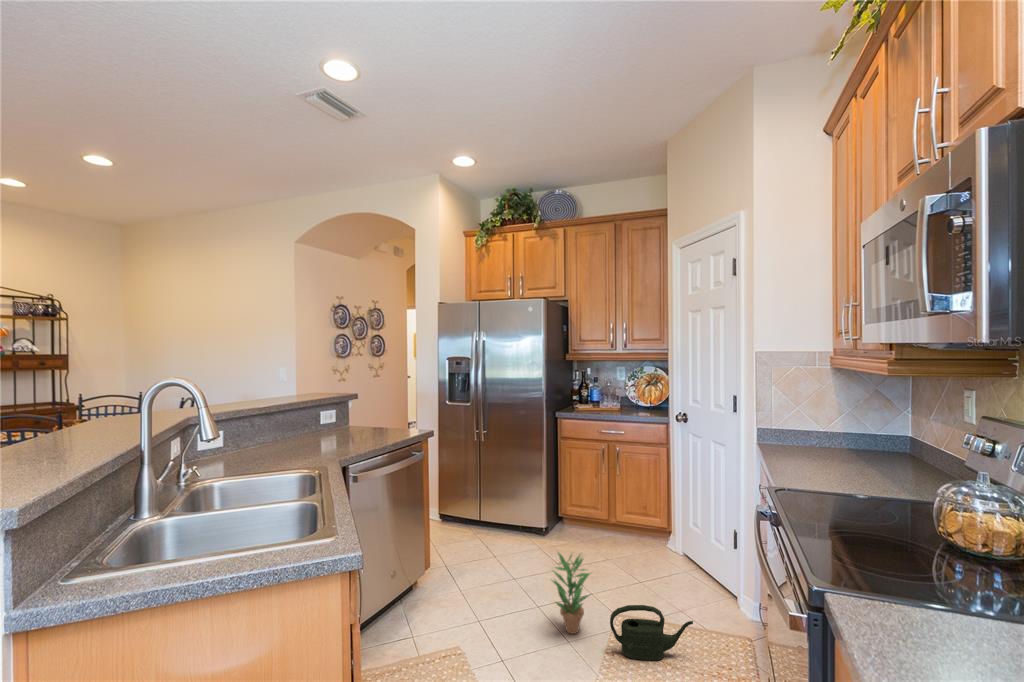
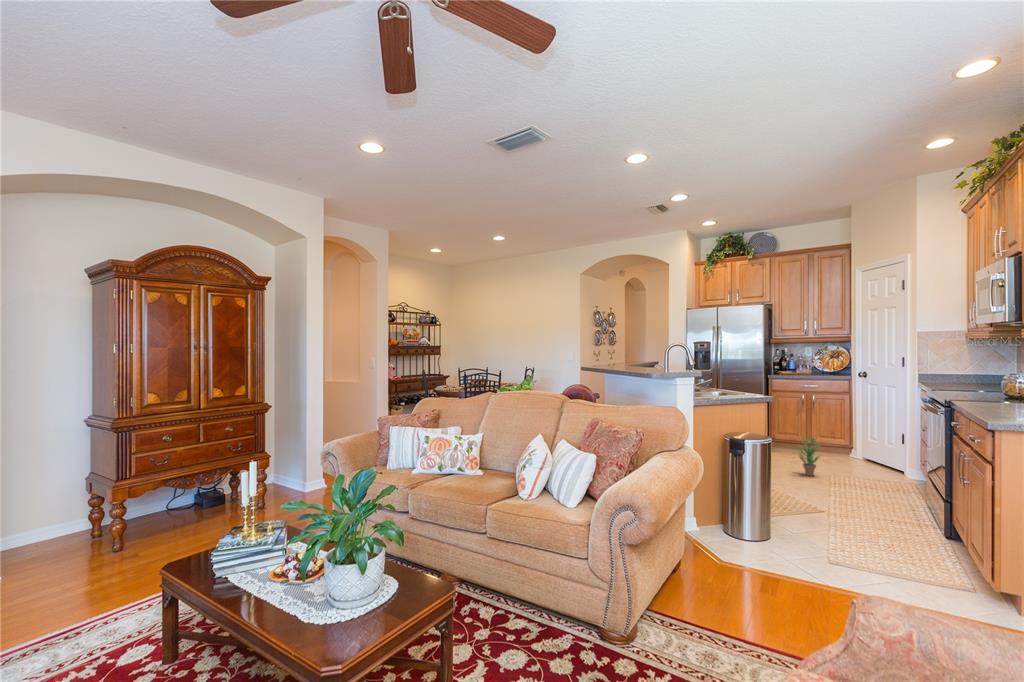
watering can: present [610,605,693,660] -> none [835,458,882,483]

